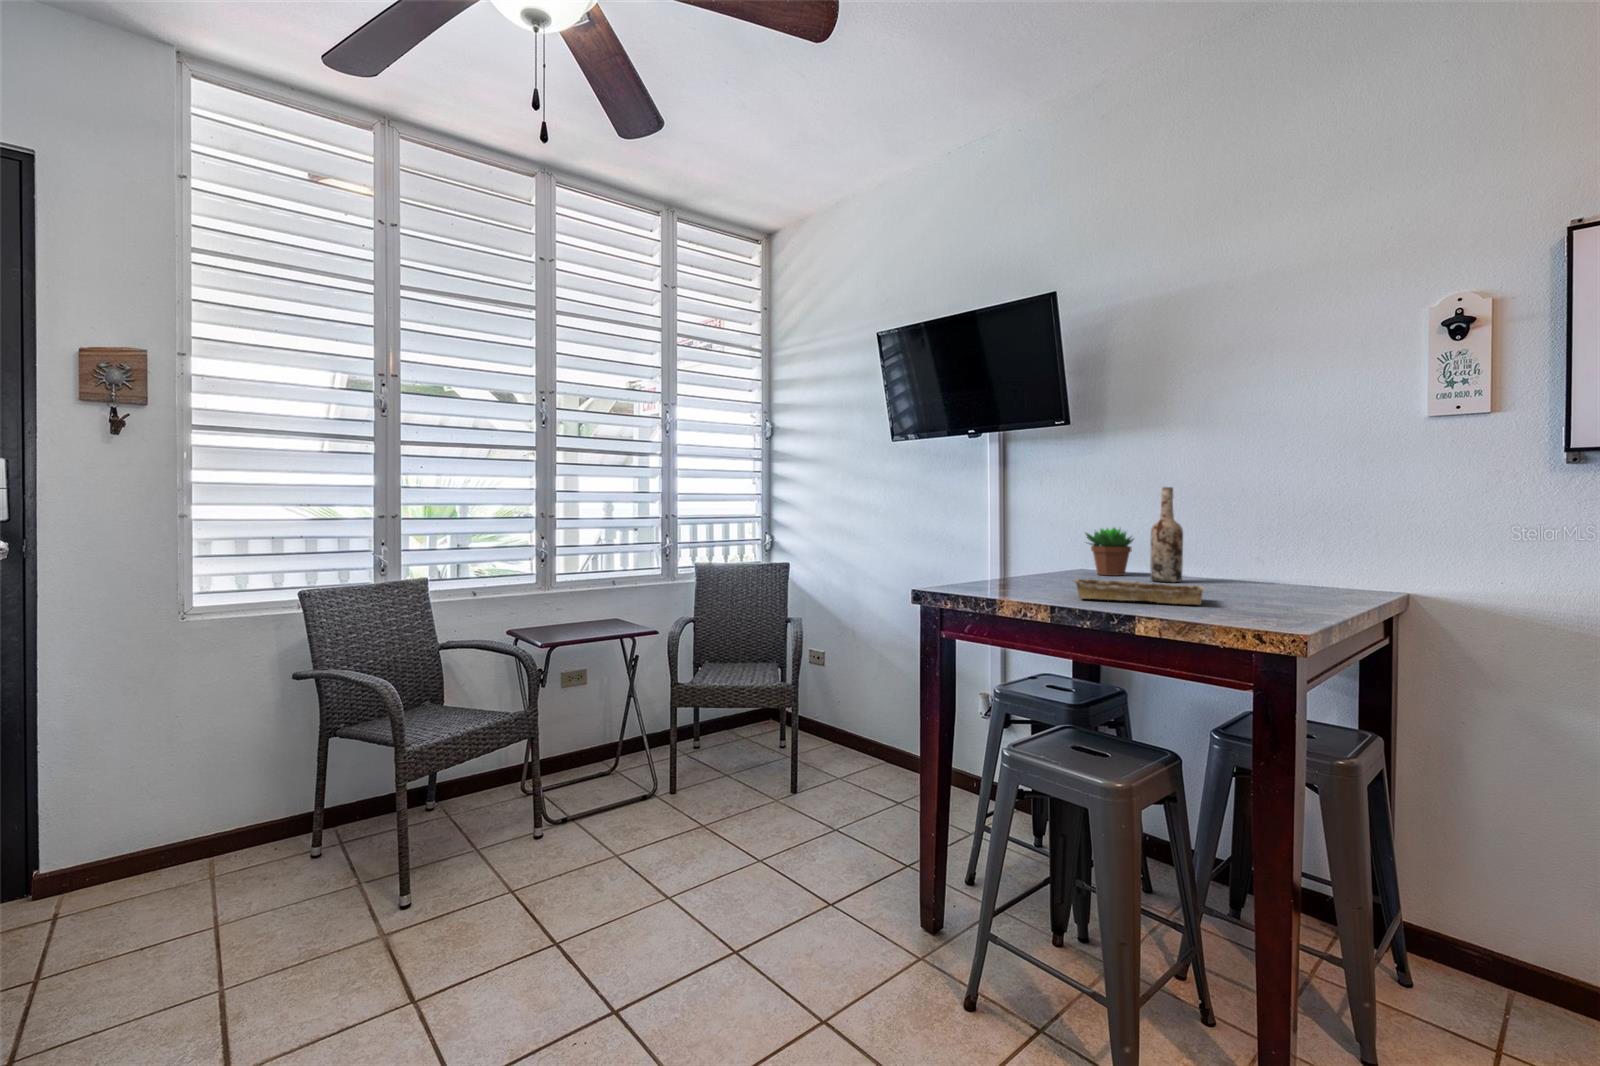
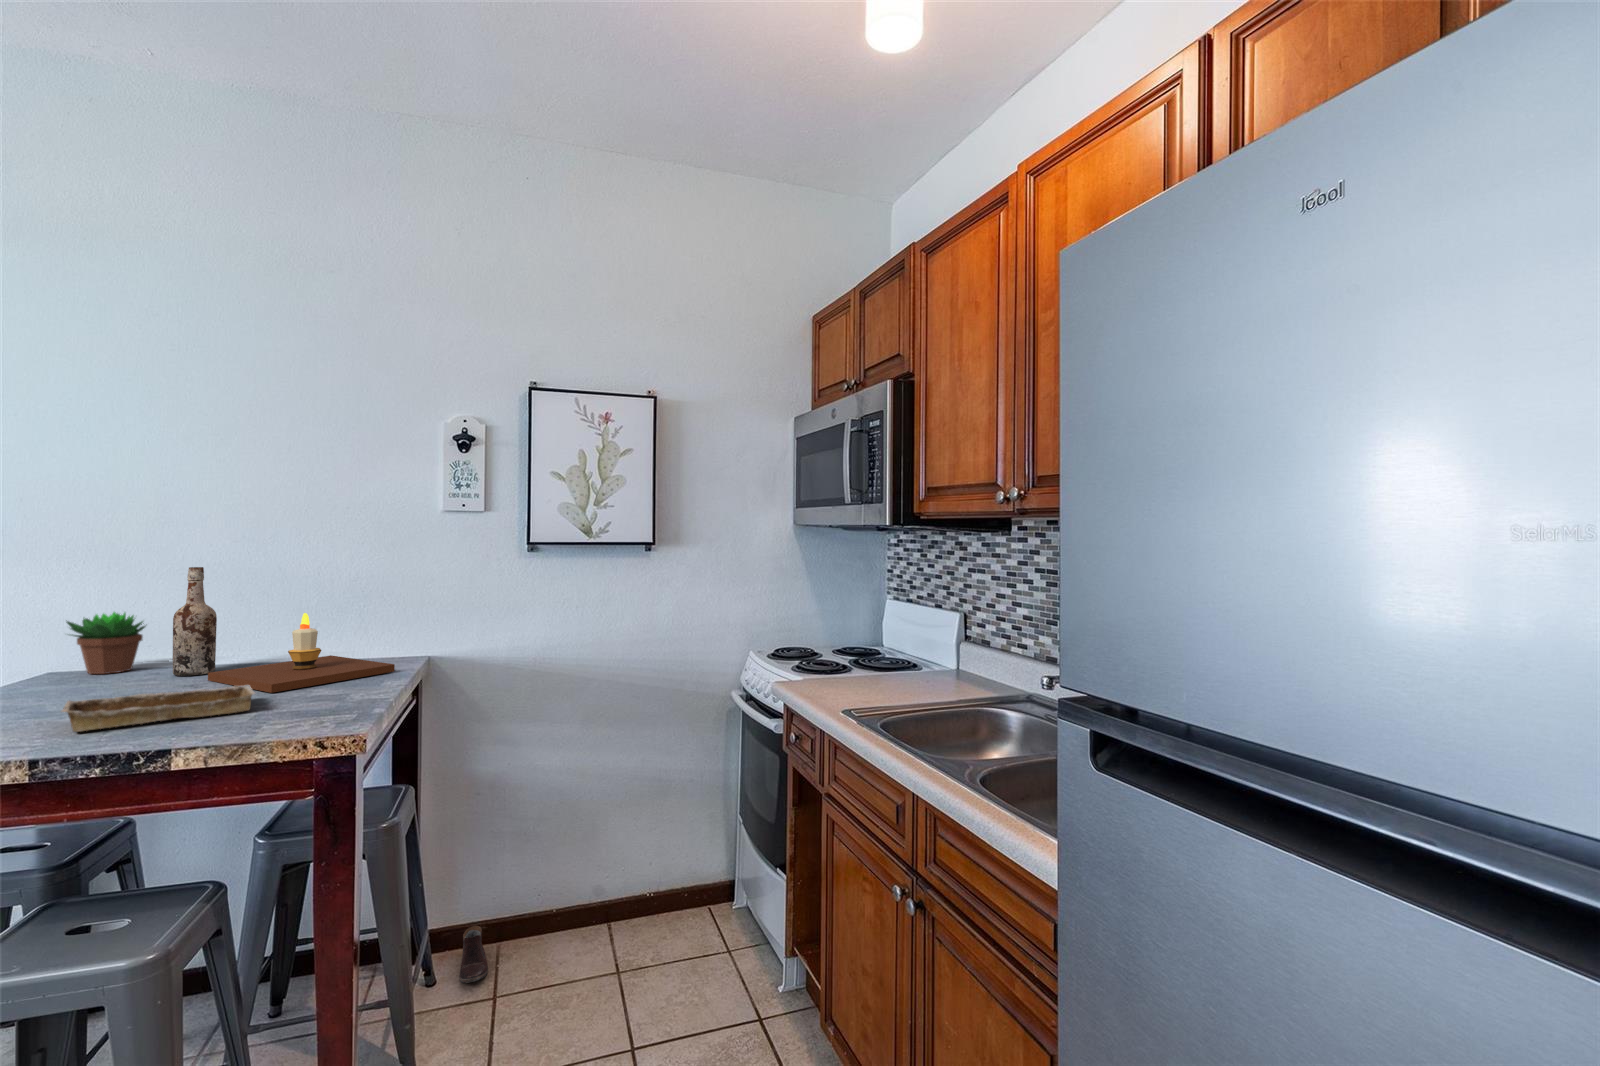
candle: none [1175,528,1355,599] -> present [208,613,395,693]
shoe: none [1444,947,1489,1017] -> present [459,926,488,983]

